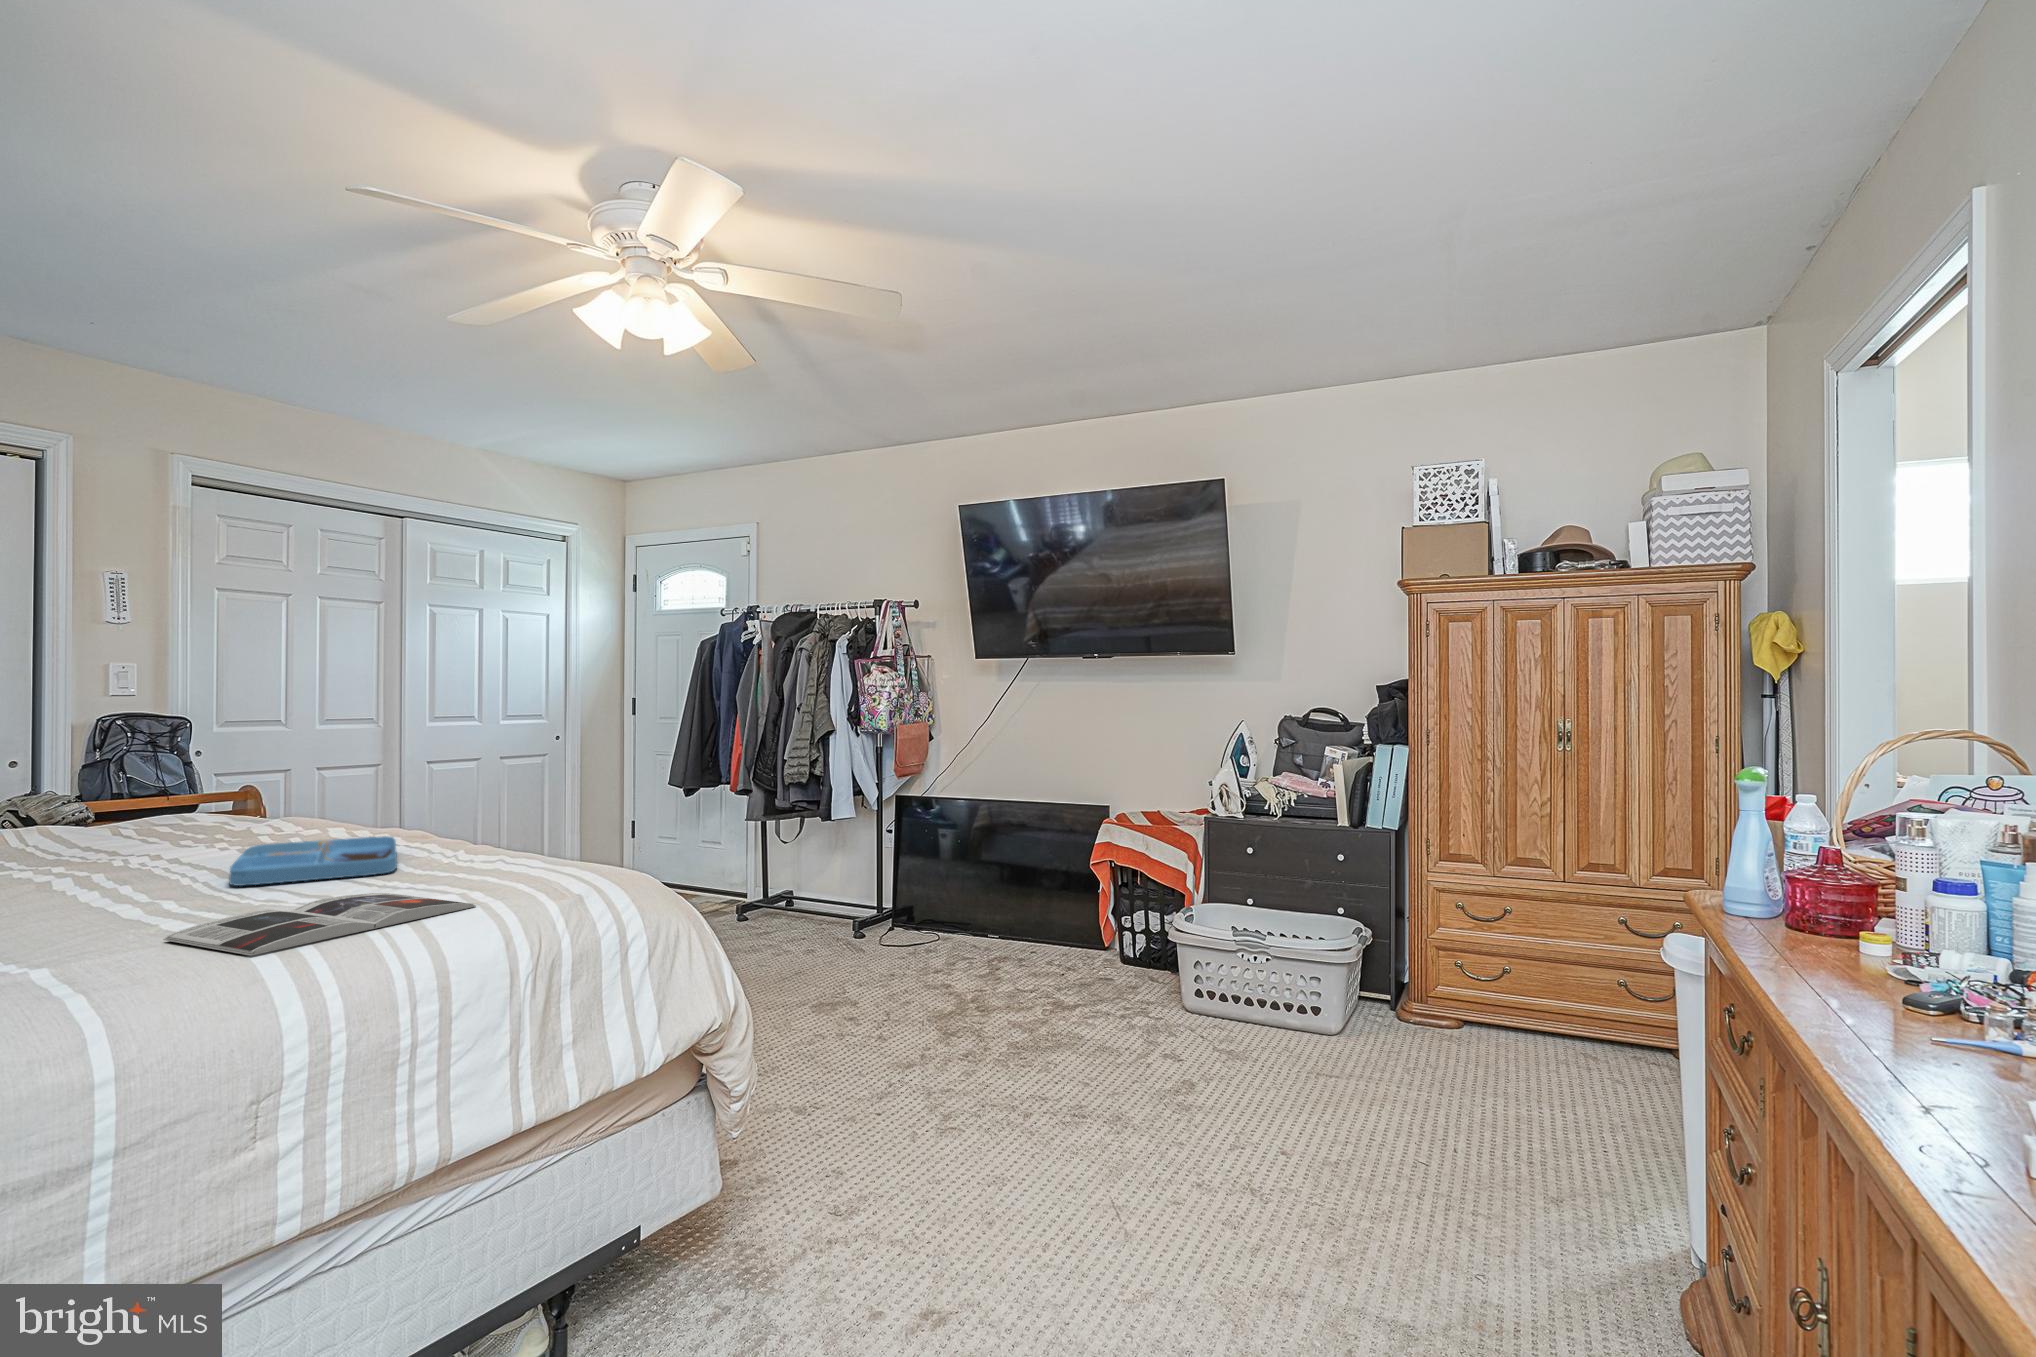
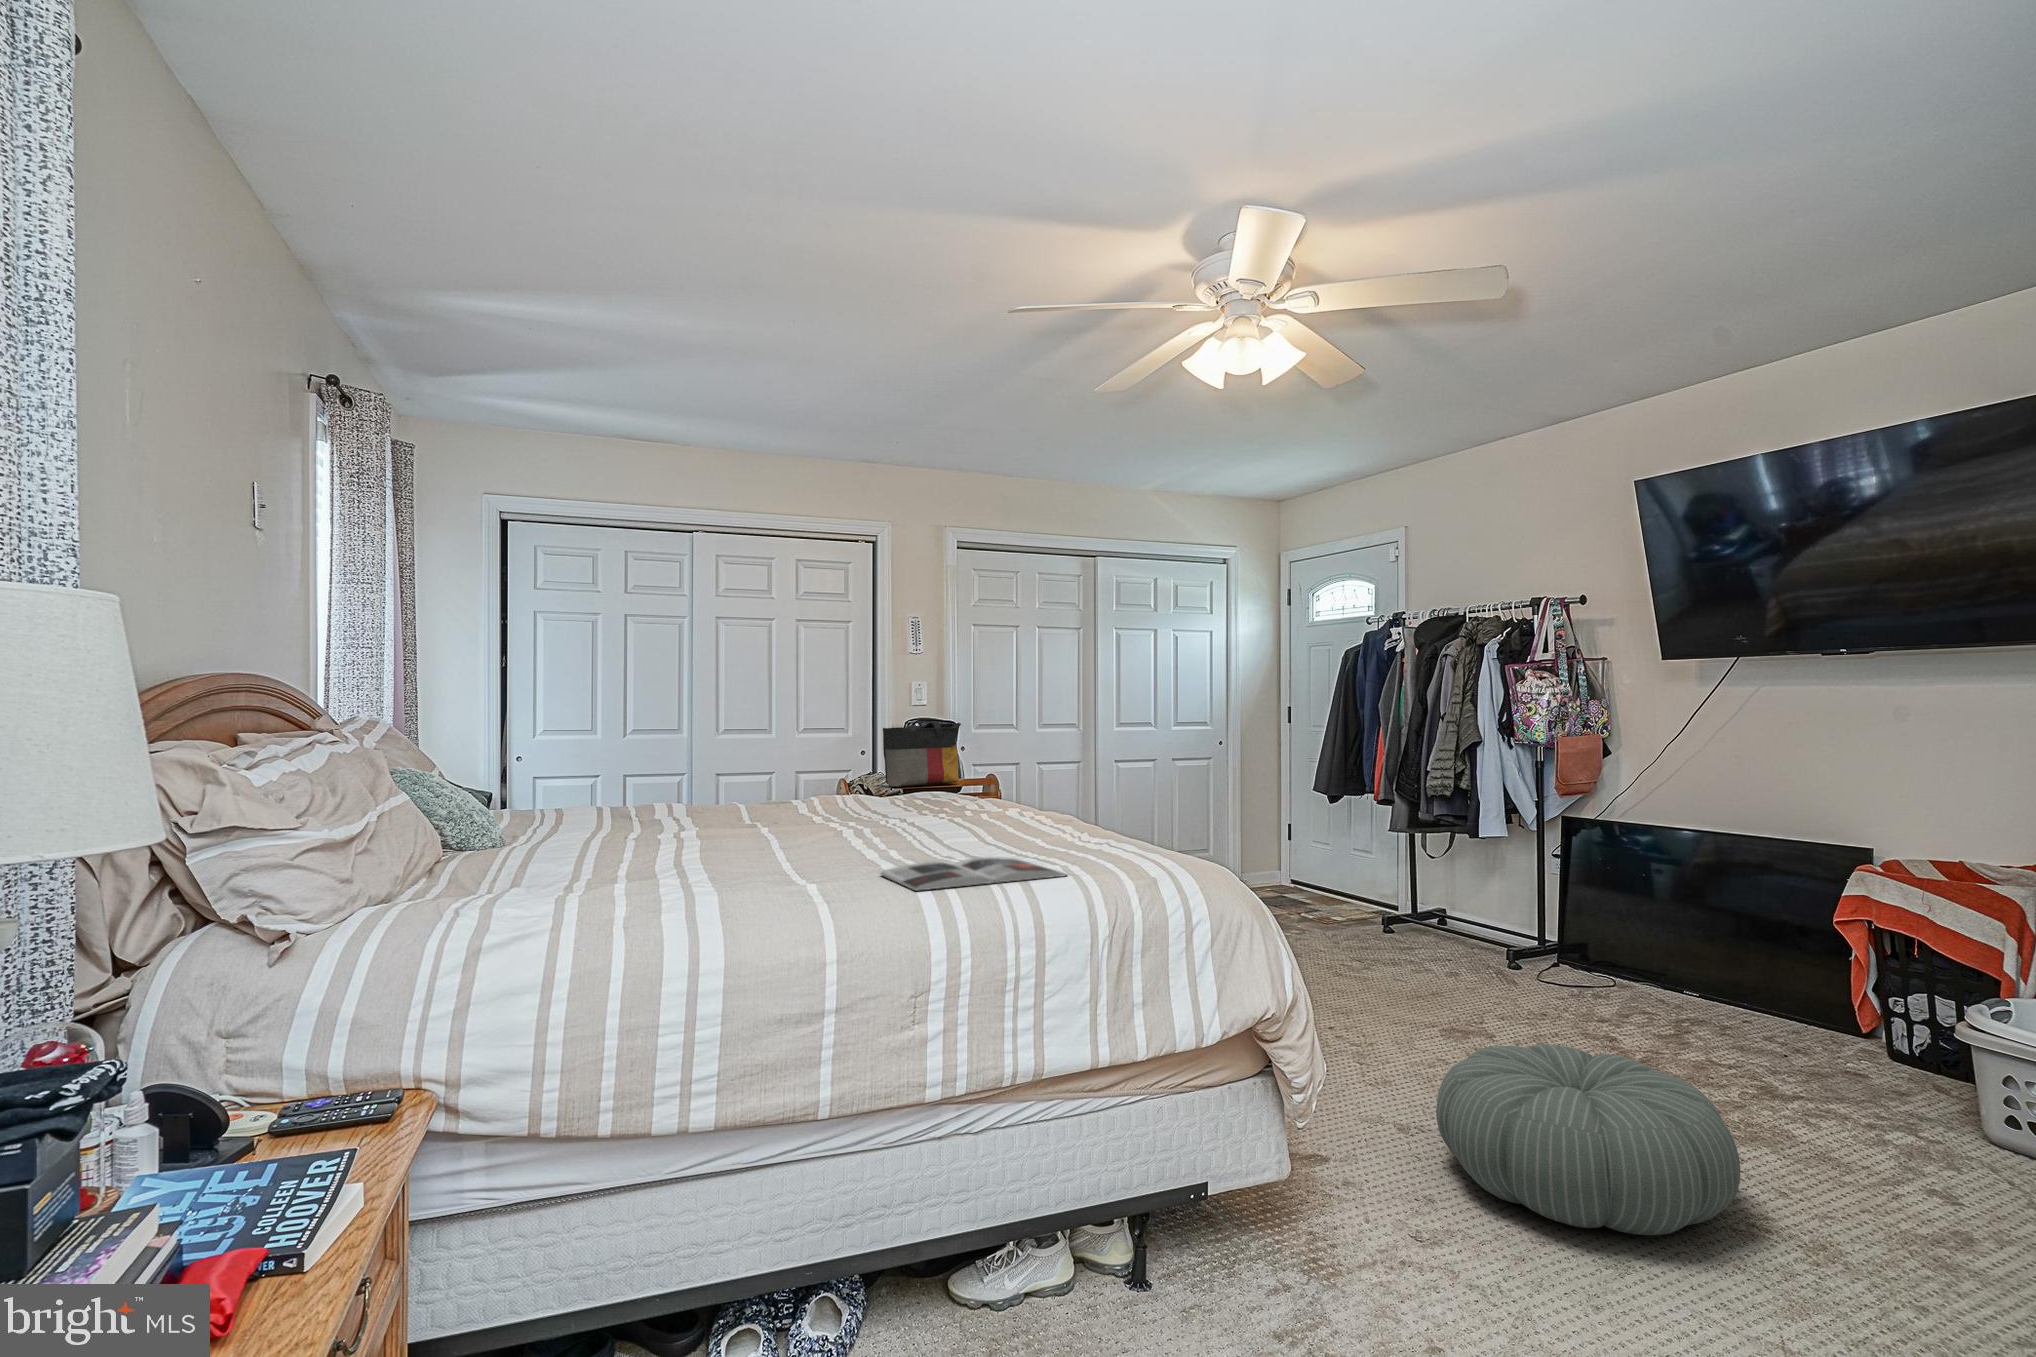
tote bag: none [64,718,209,811] -> present [883,722,961,787]
tray: present [229,836,397,886] -> none [935,816,1046,845]
pouf: none [837,998,1068,1155] -> present [1436,1044,1740,1235]

